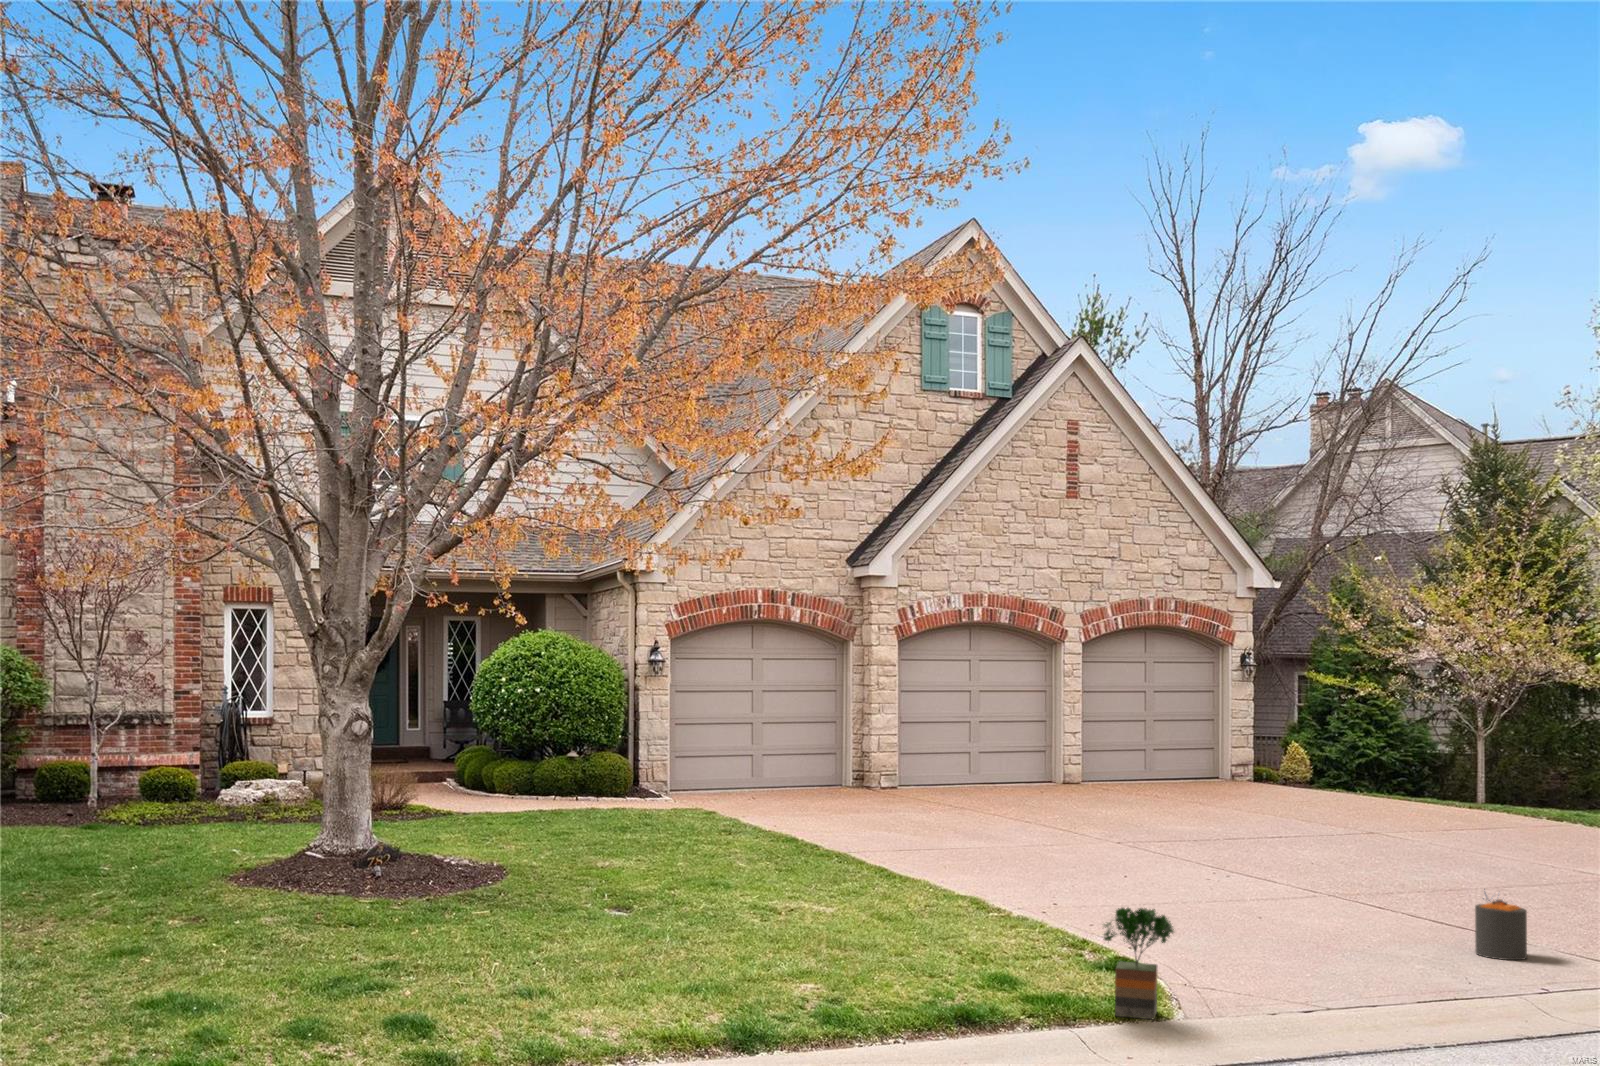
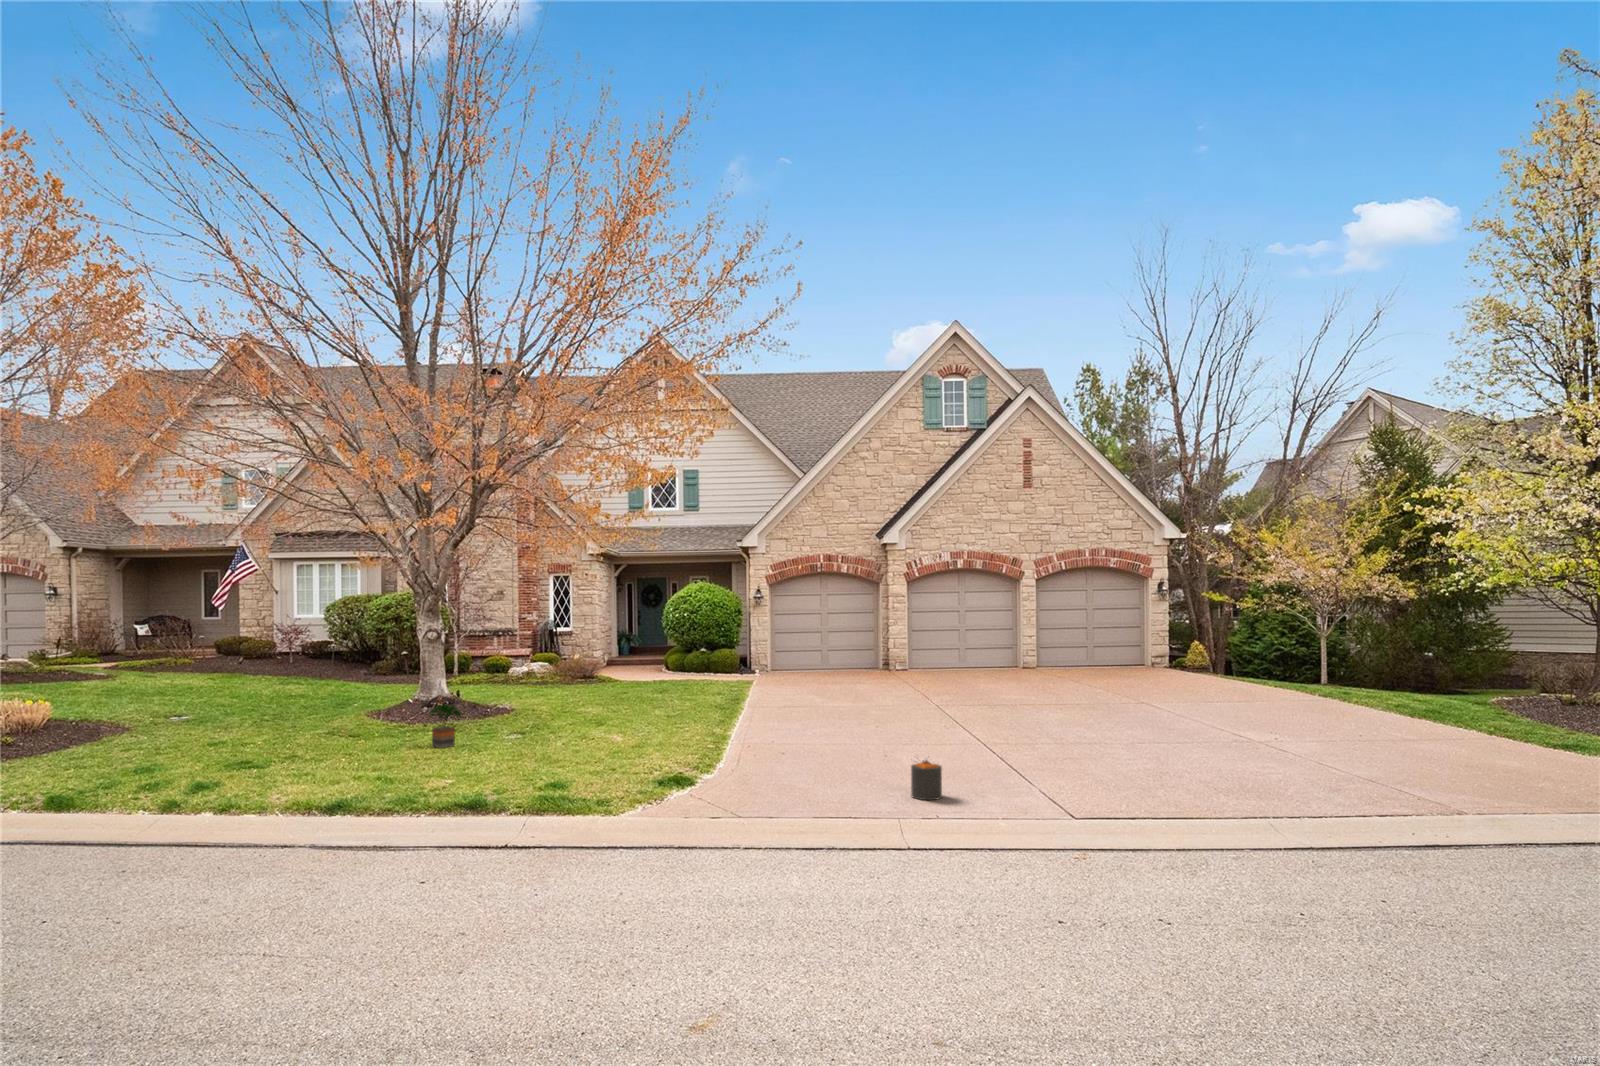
potted tree: present [1104,908,1174,1019] -> present [430,704,462,748]

